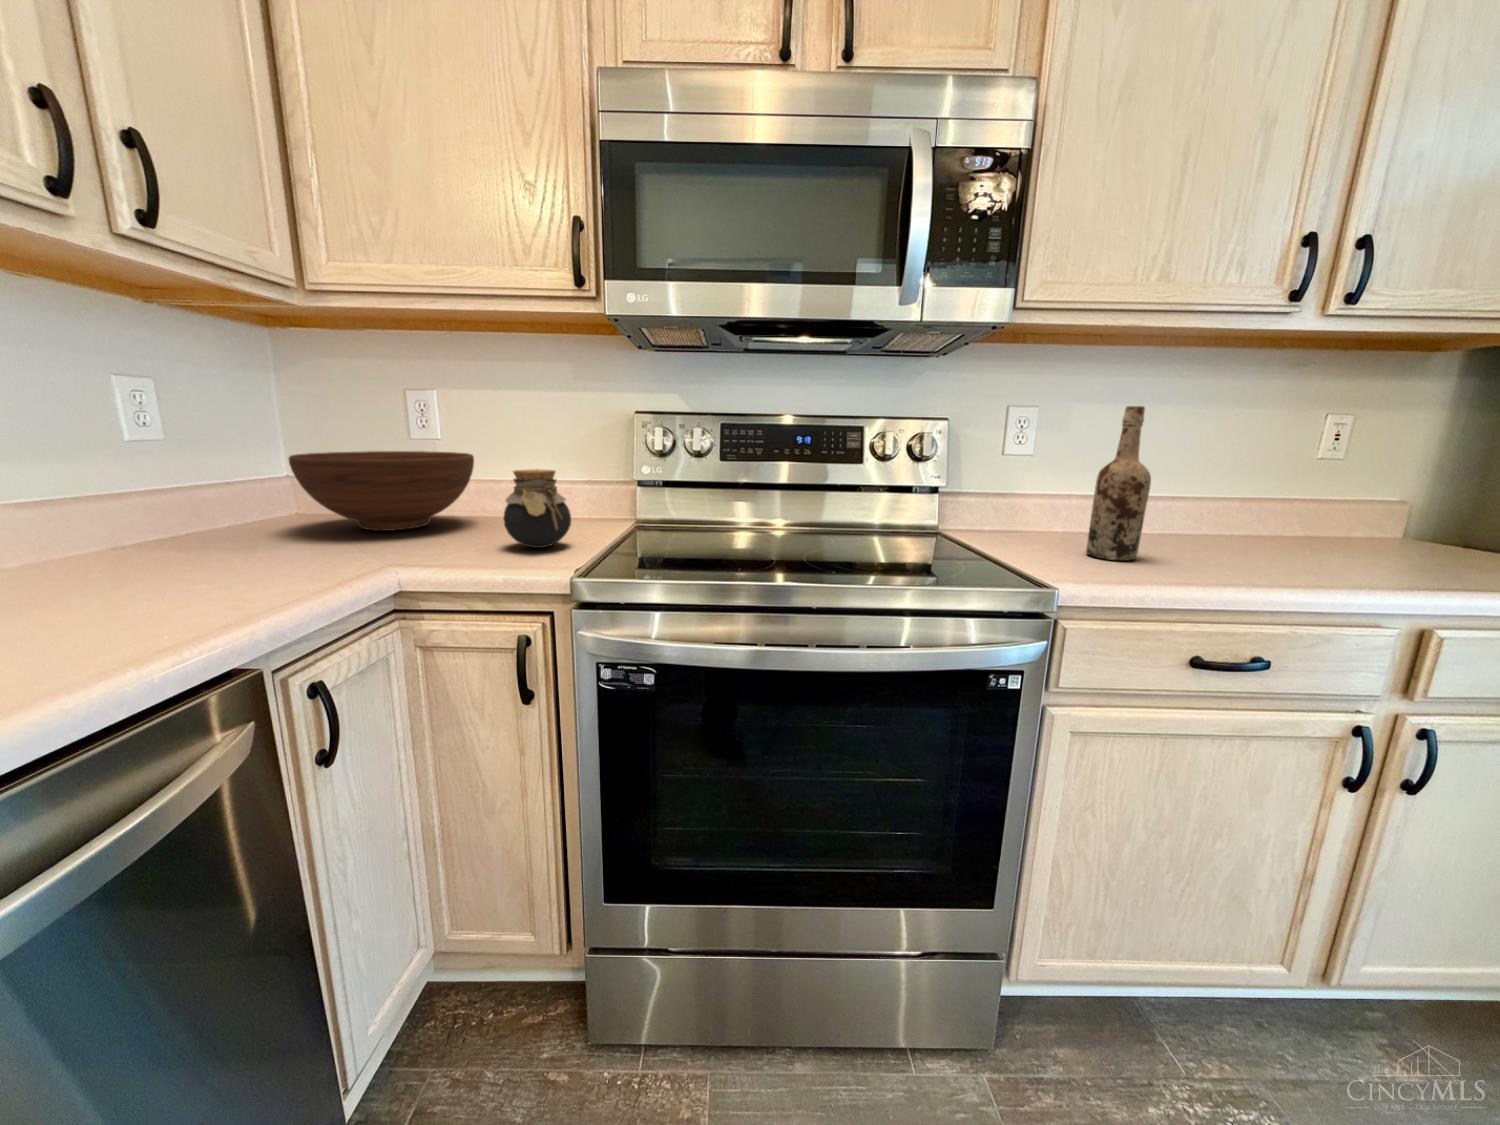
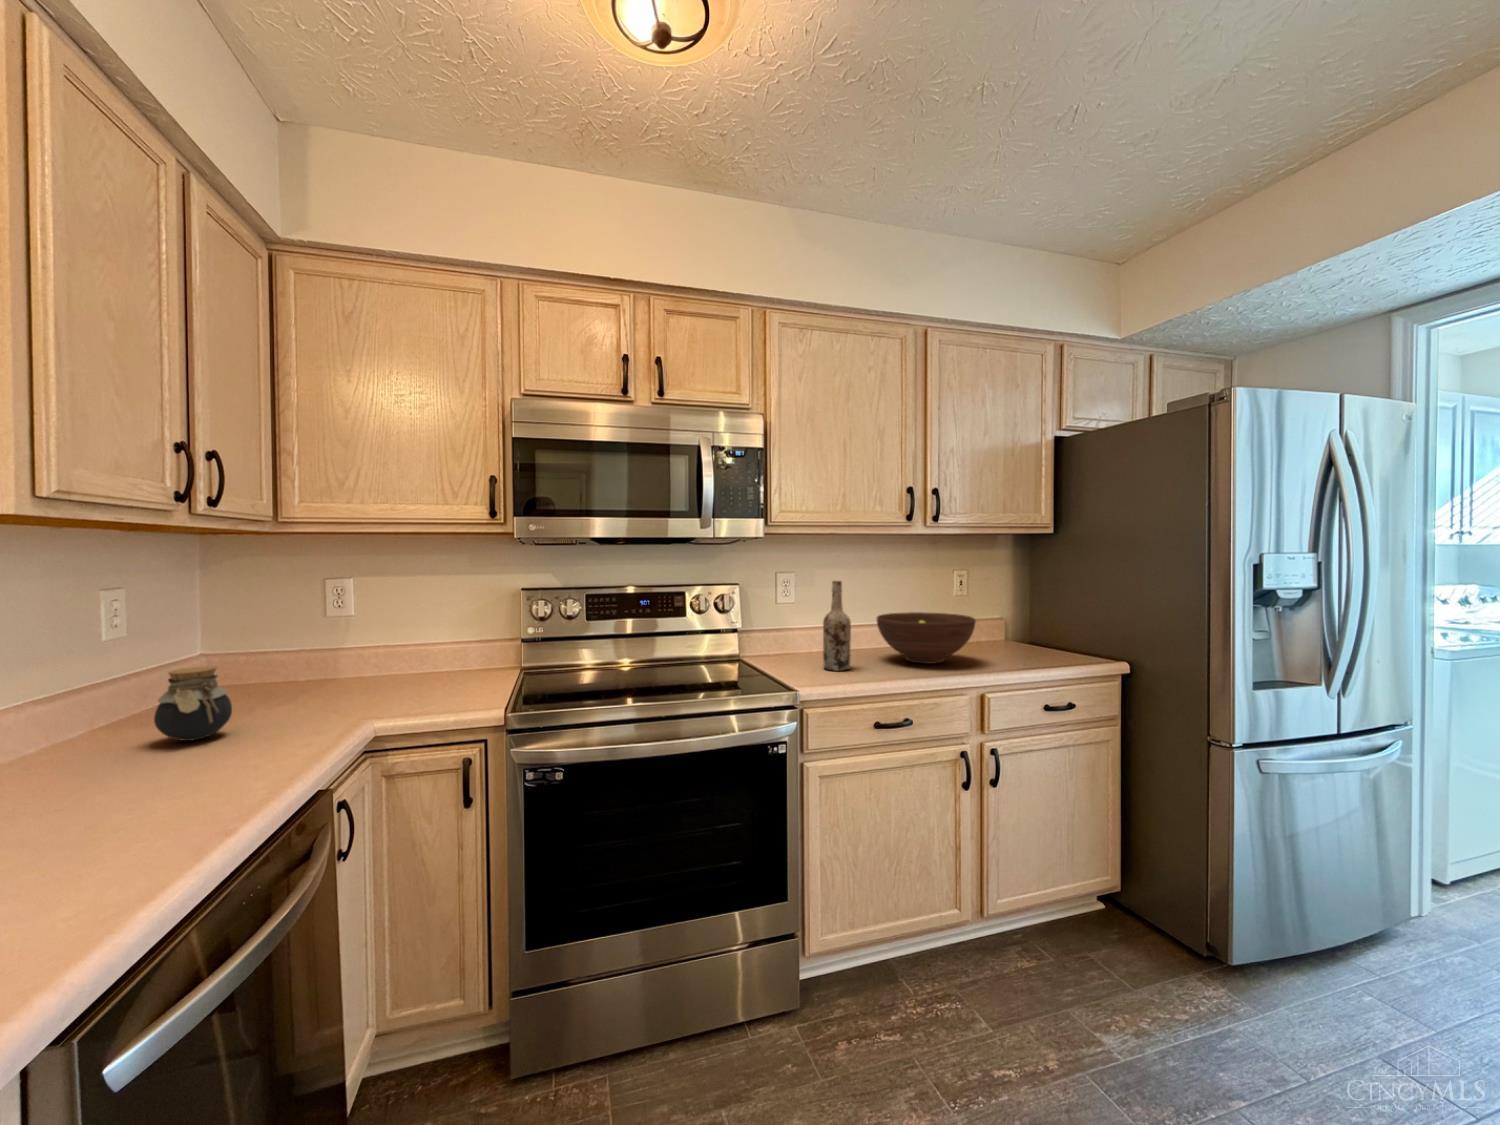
fruit bowl: present [289,451,474,531] -> present [876,612,976,664]
jar: present [504,469,571,548] -> present [154,666,232,741]

